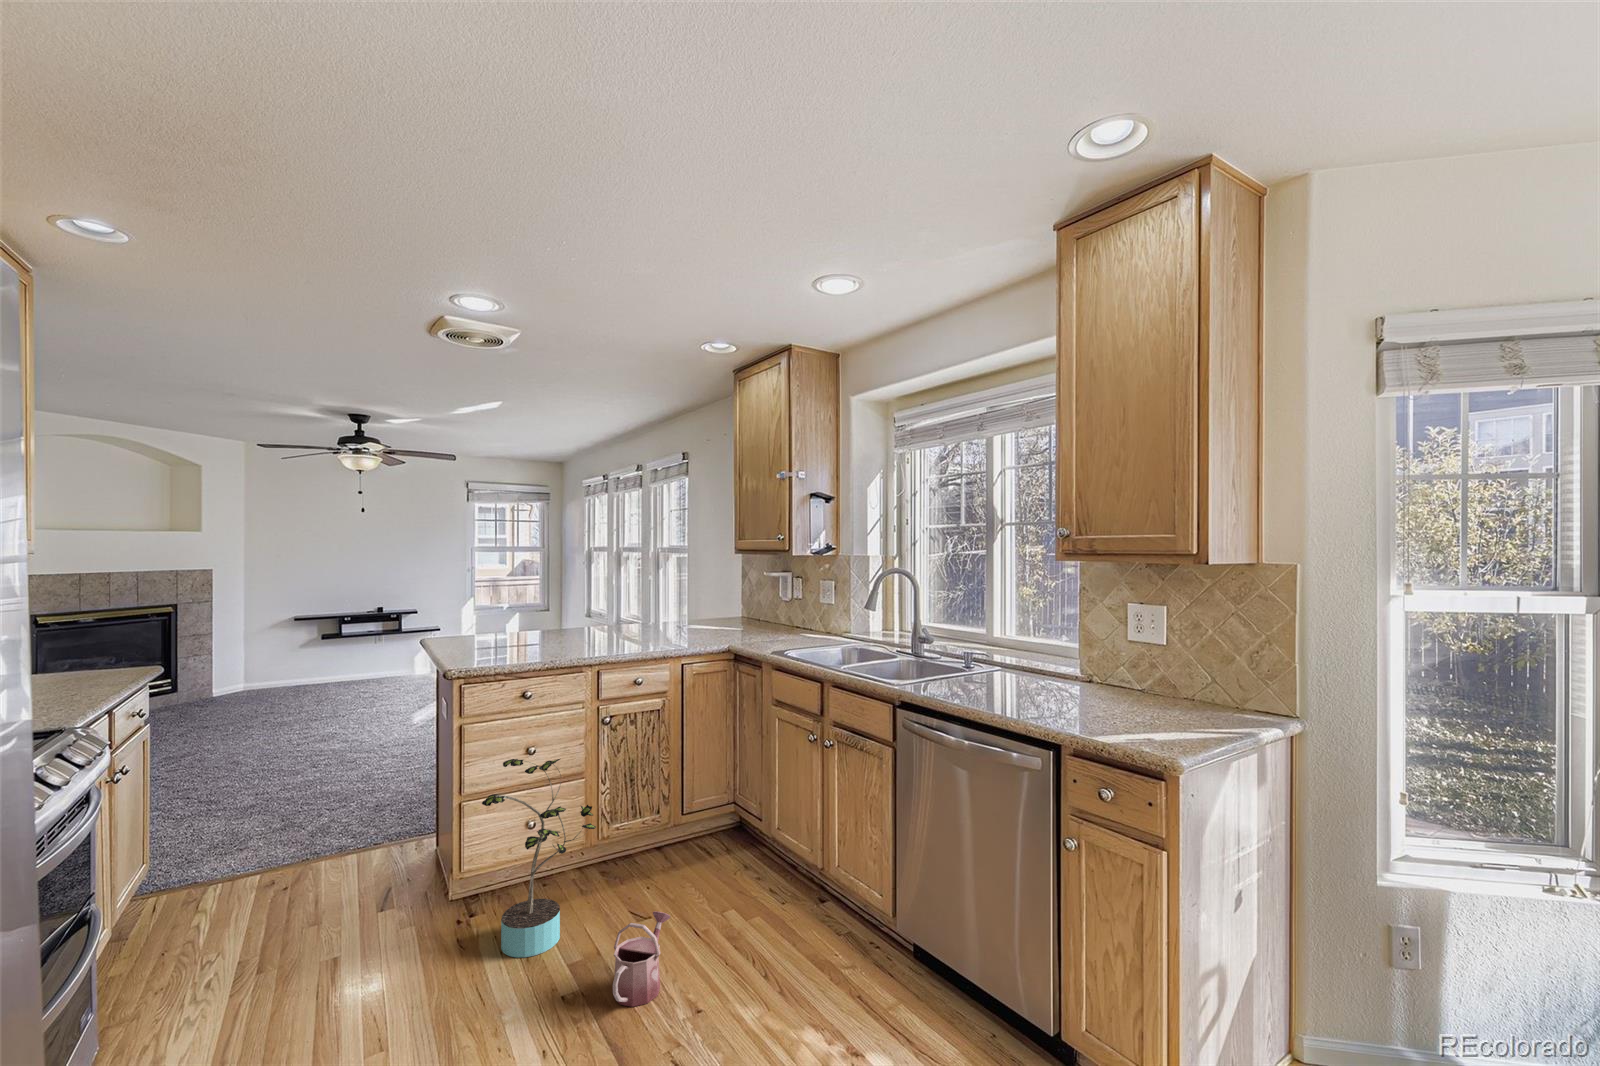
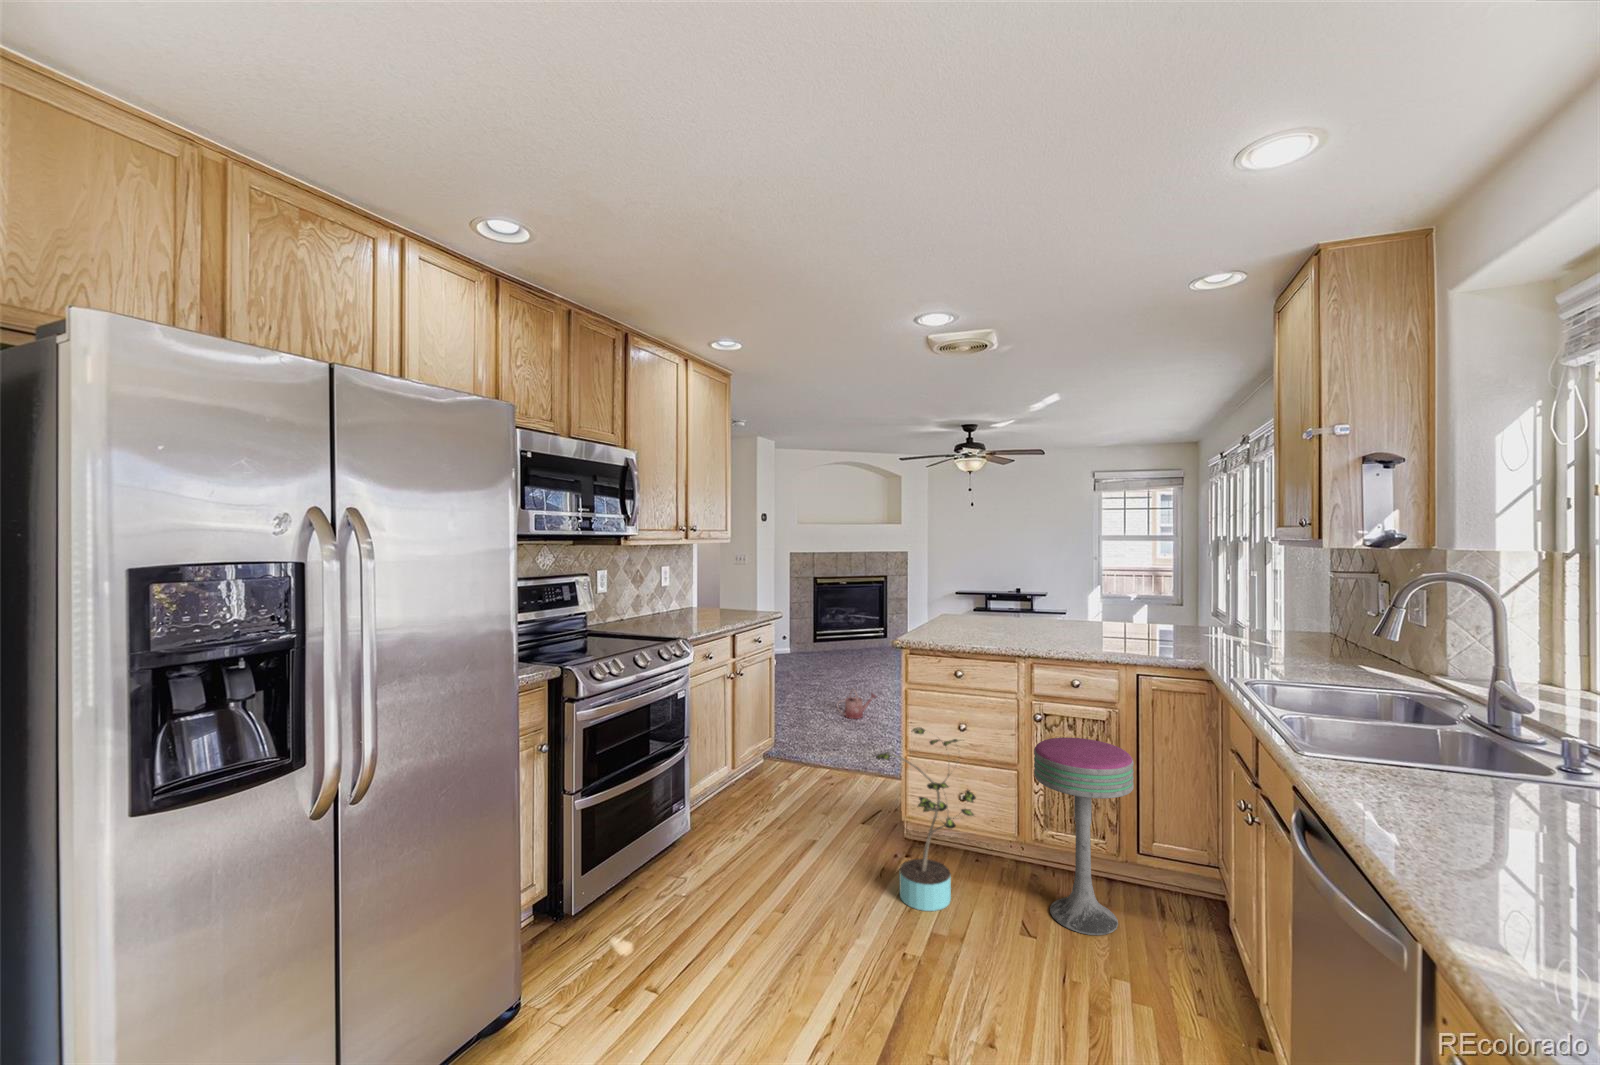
bar stool: none [626,727,708,899] -> present [1034,738,1134,935]
watering can: present [613,911,670,1007] -> present [837,689,876,719]

